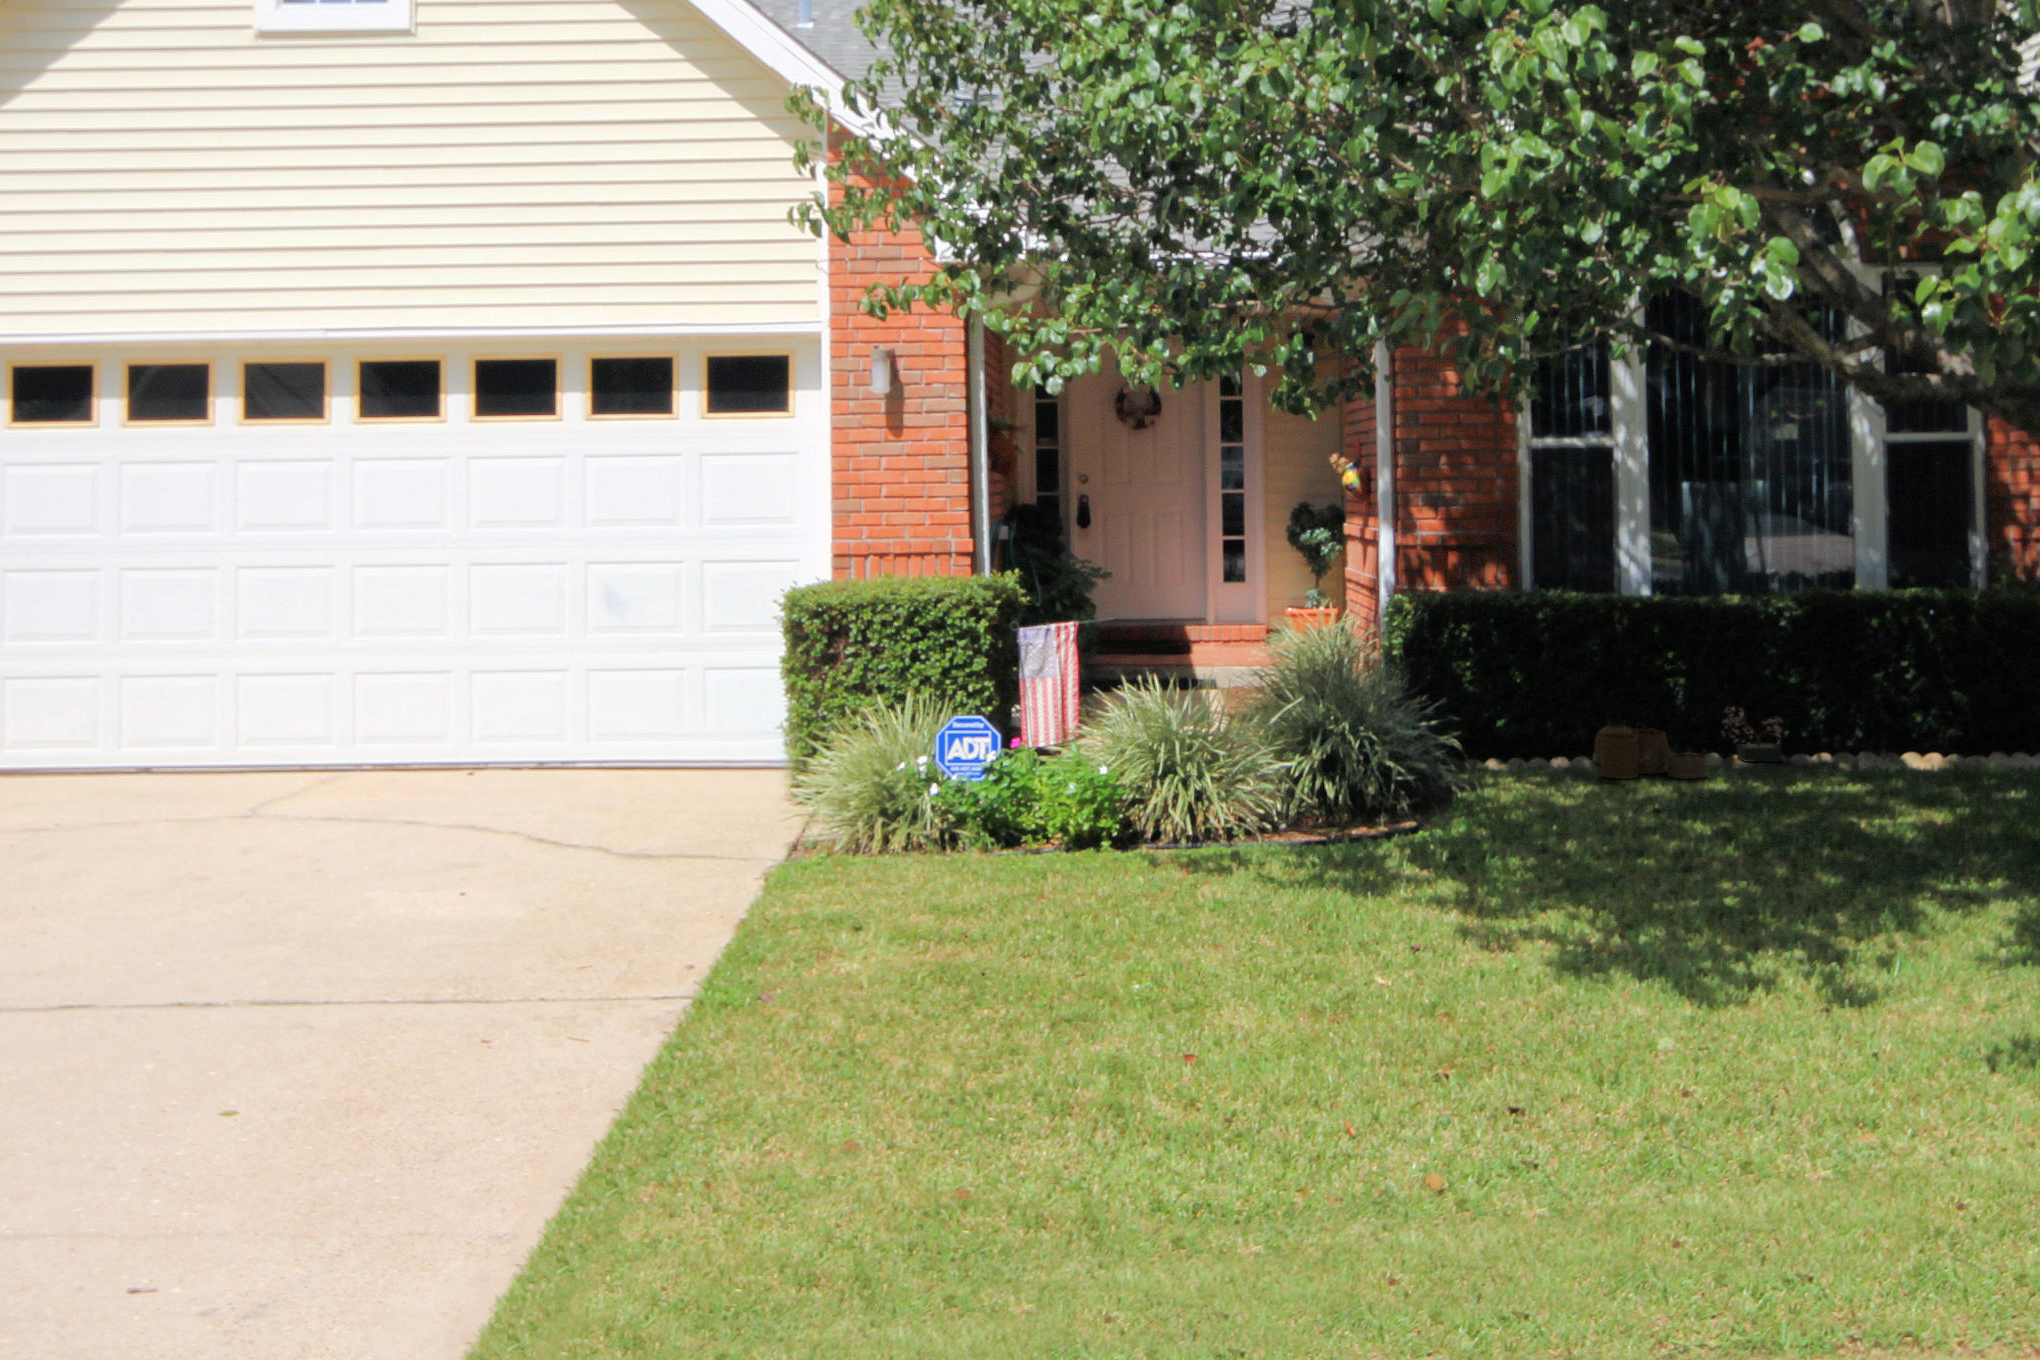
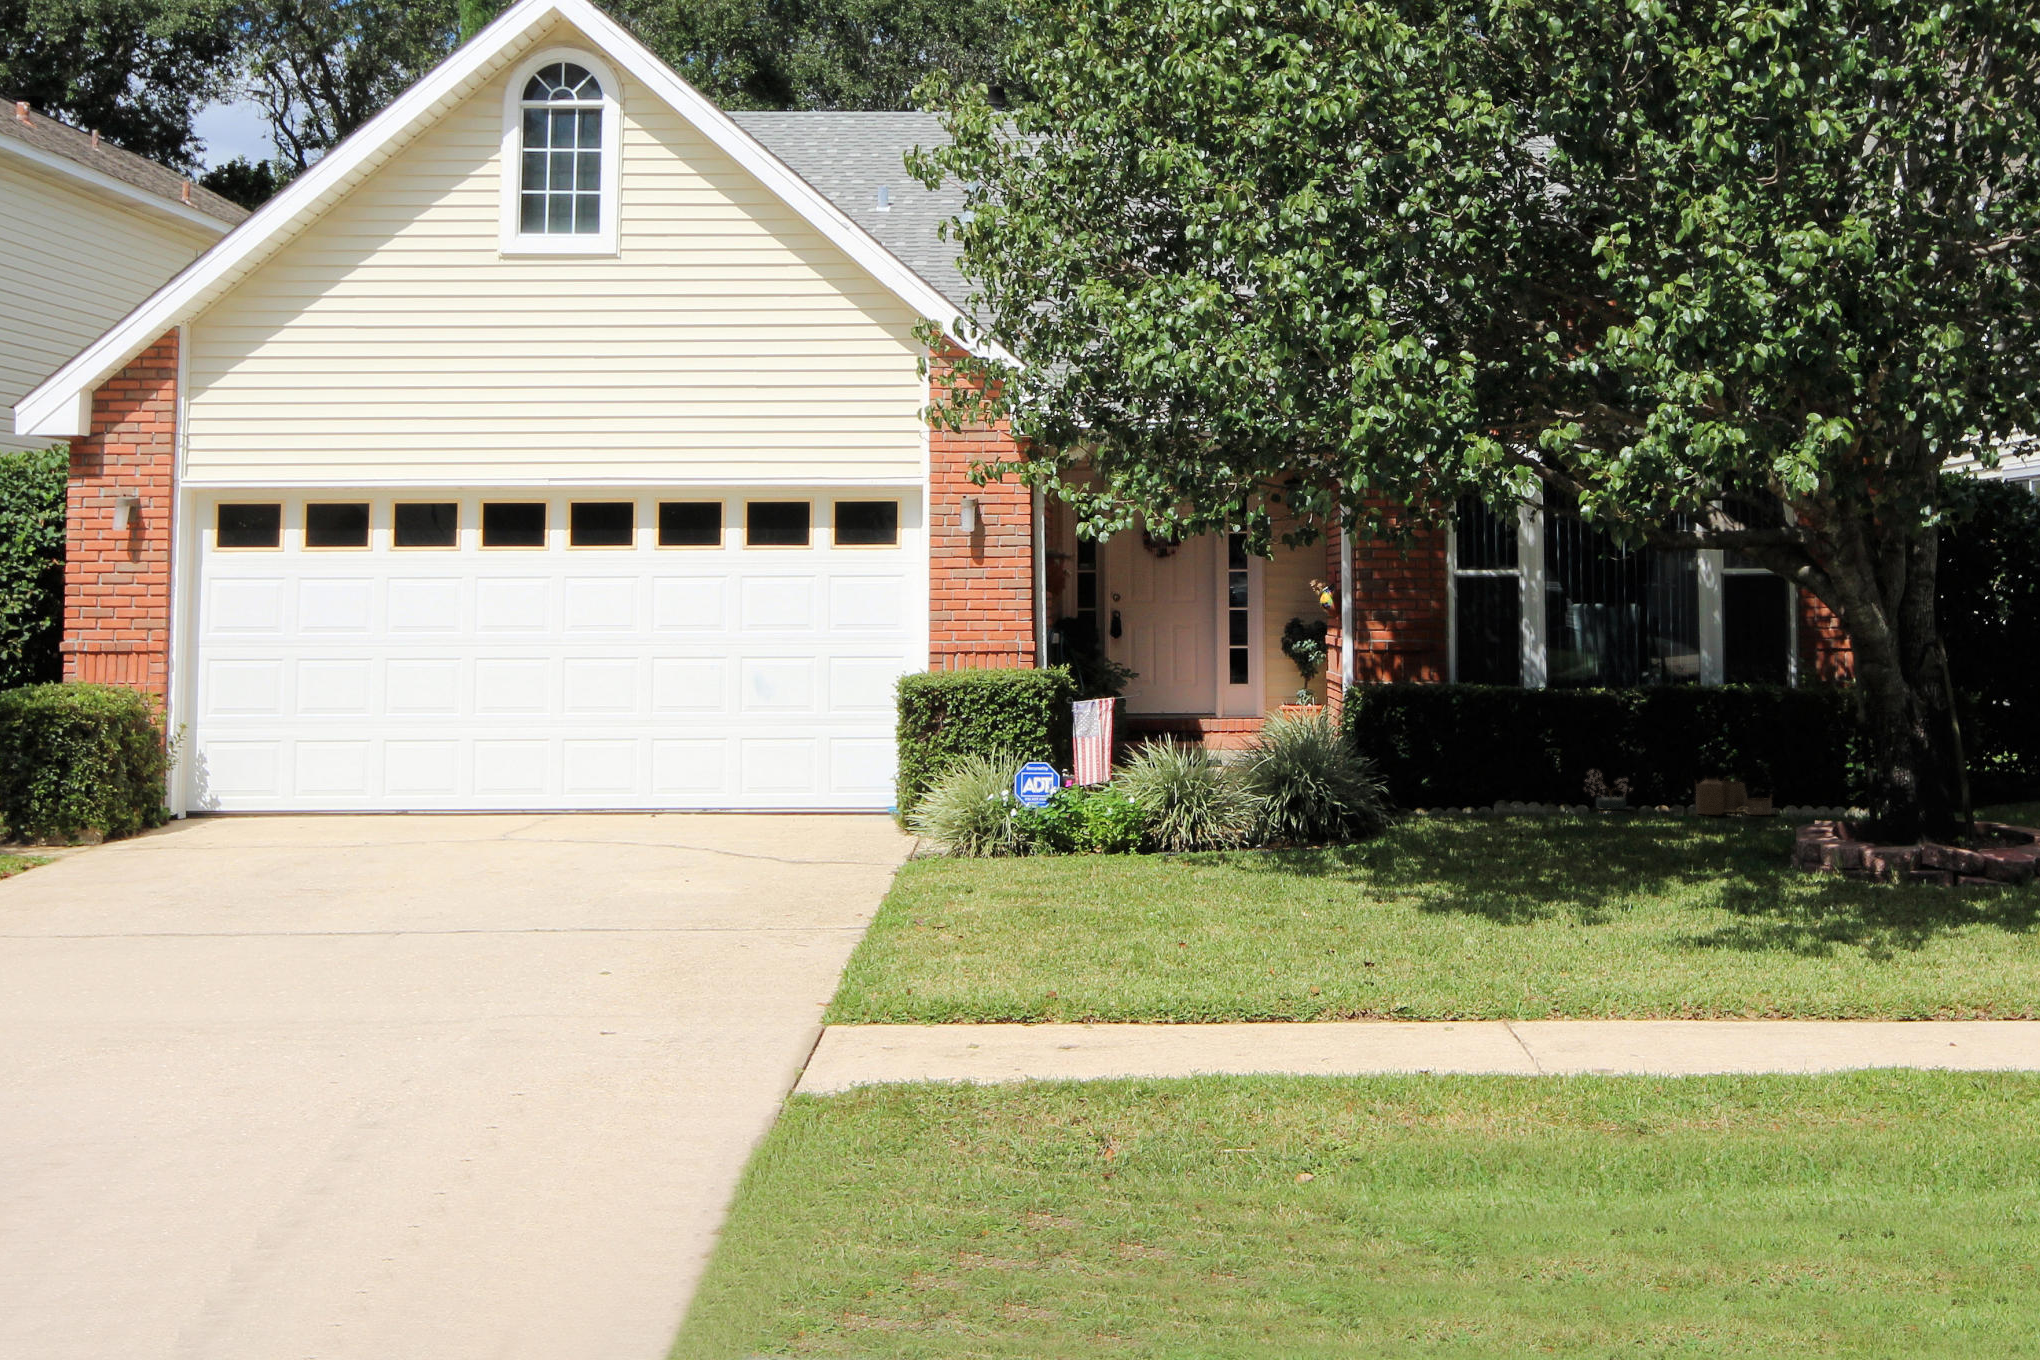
woven basket: present [1595,721,1706,779] -> present [1696,779,1772,815]

